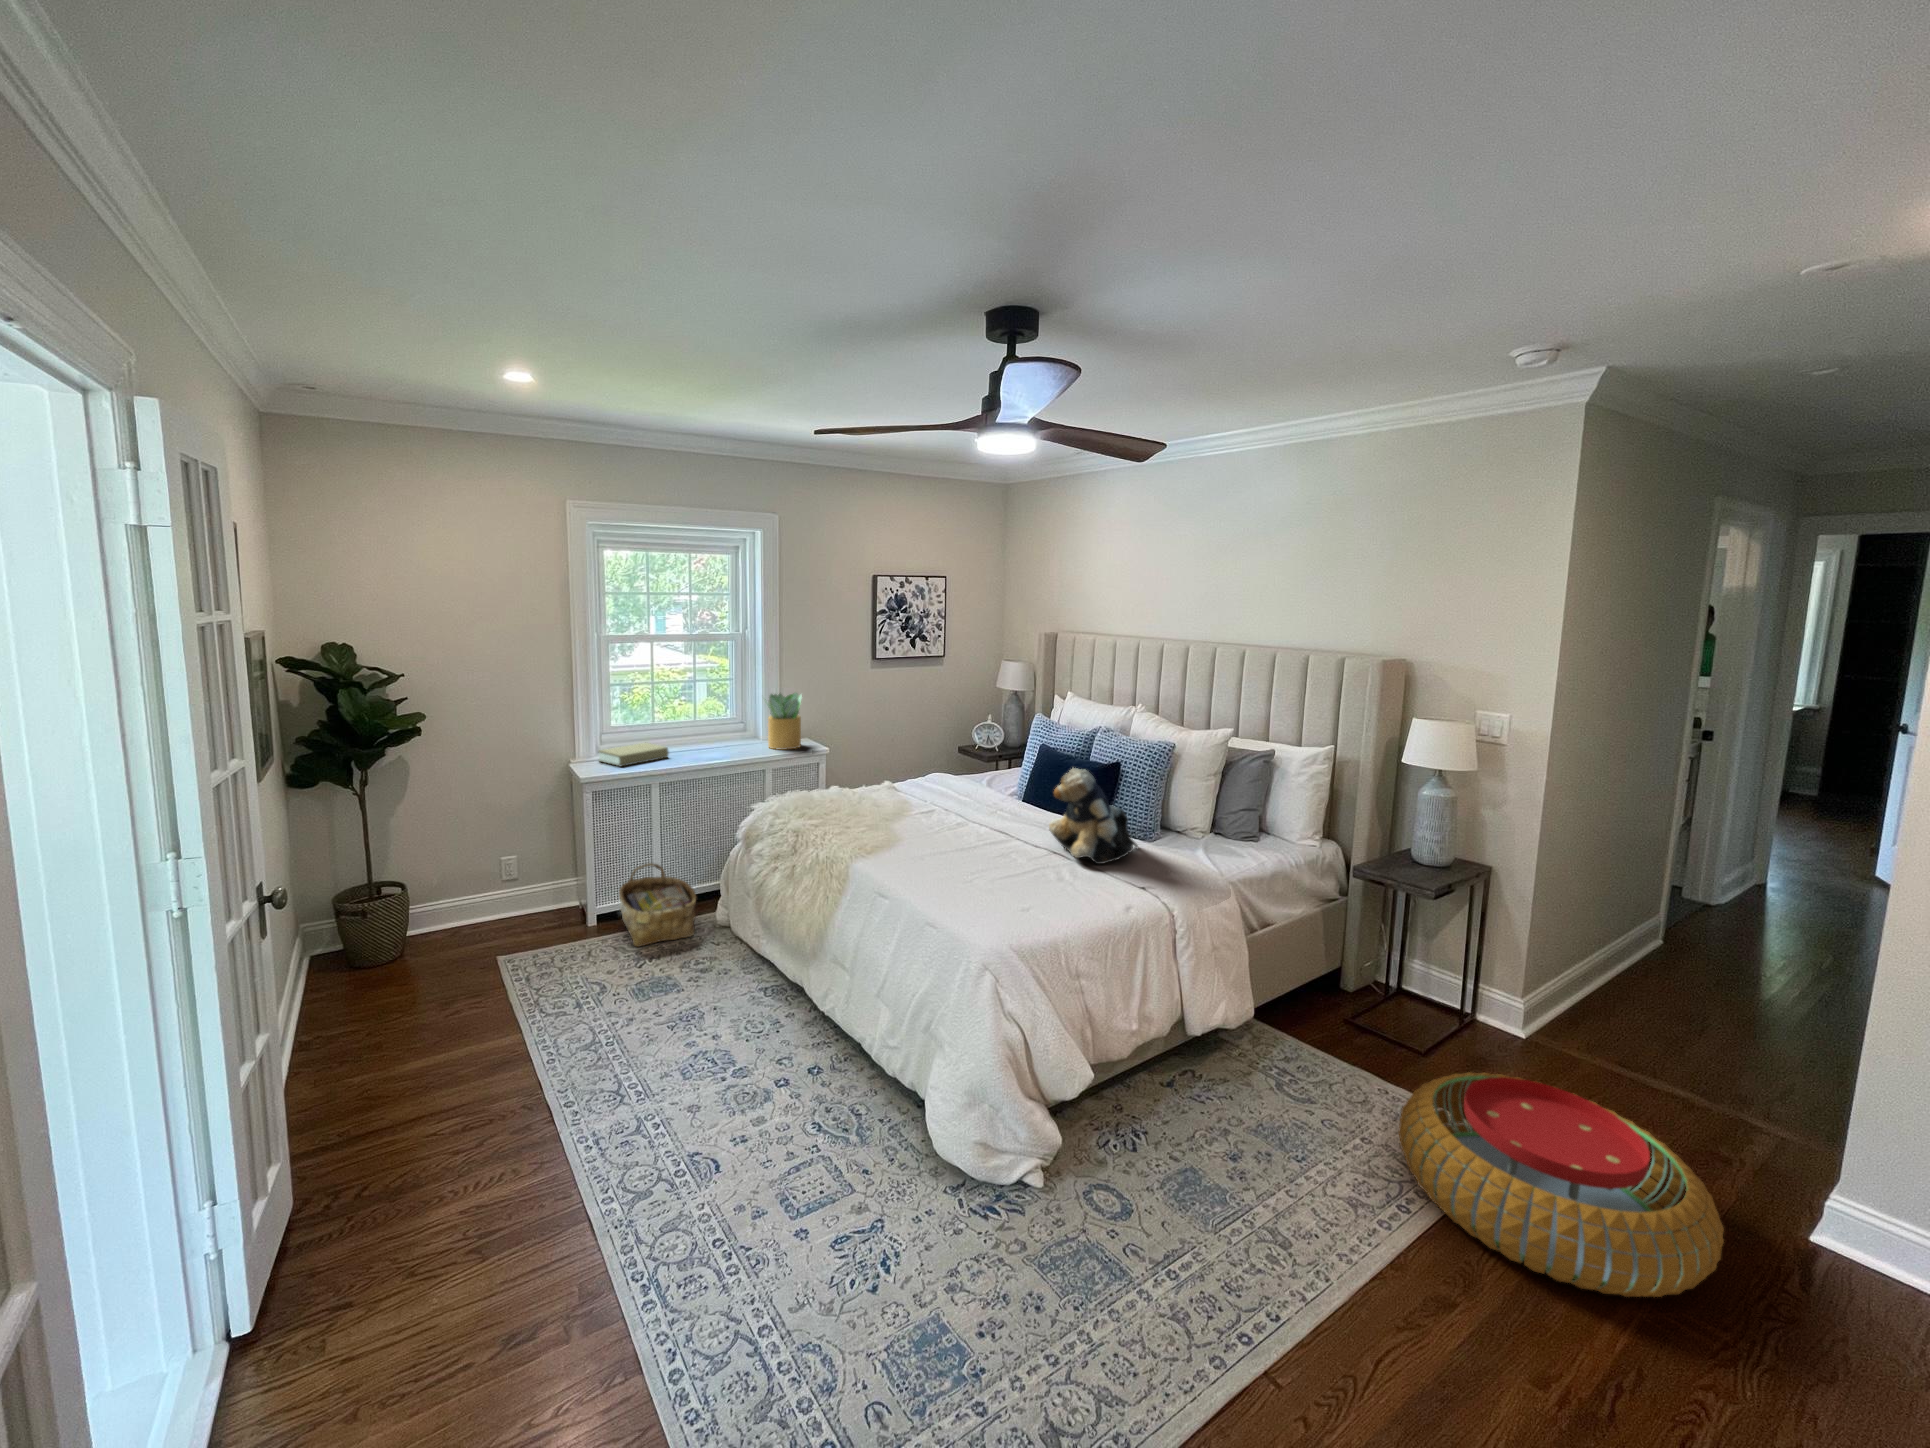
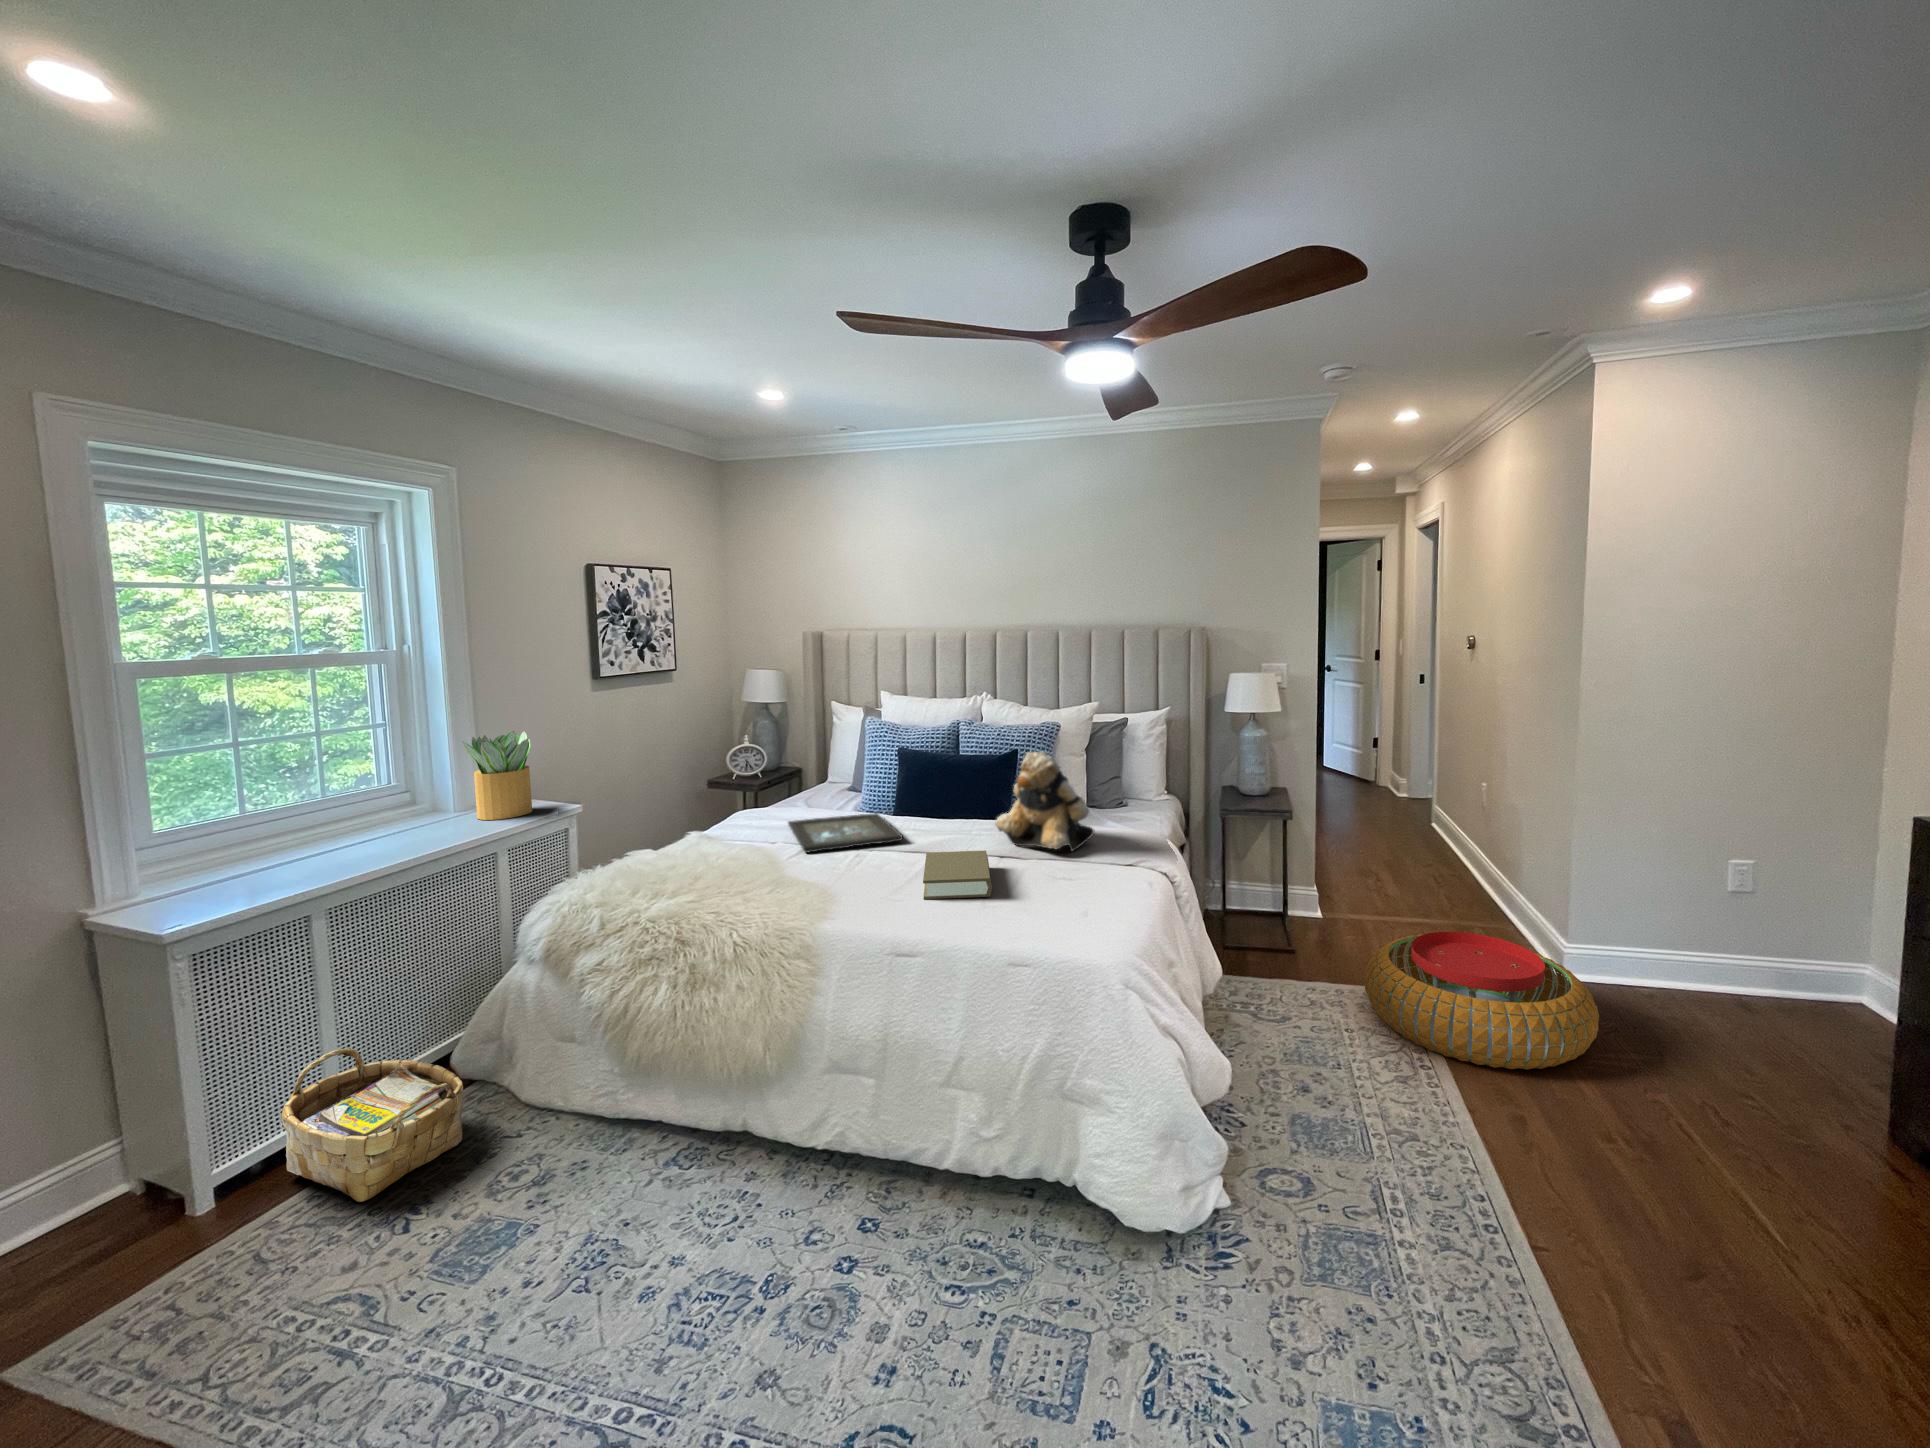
book: present [599,742,669,766] -> present [923,850,992,899]
tray: none [908,788,1003,821] -> present [788,813,903,853]

